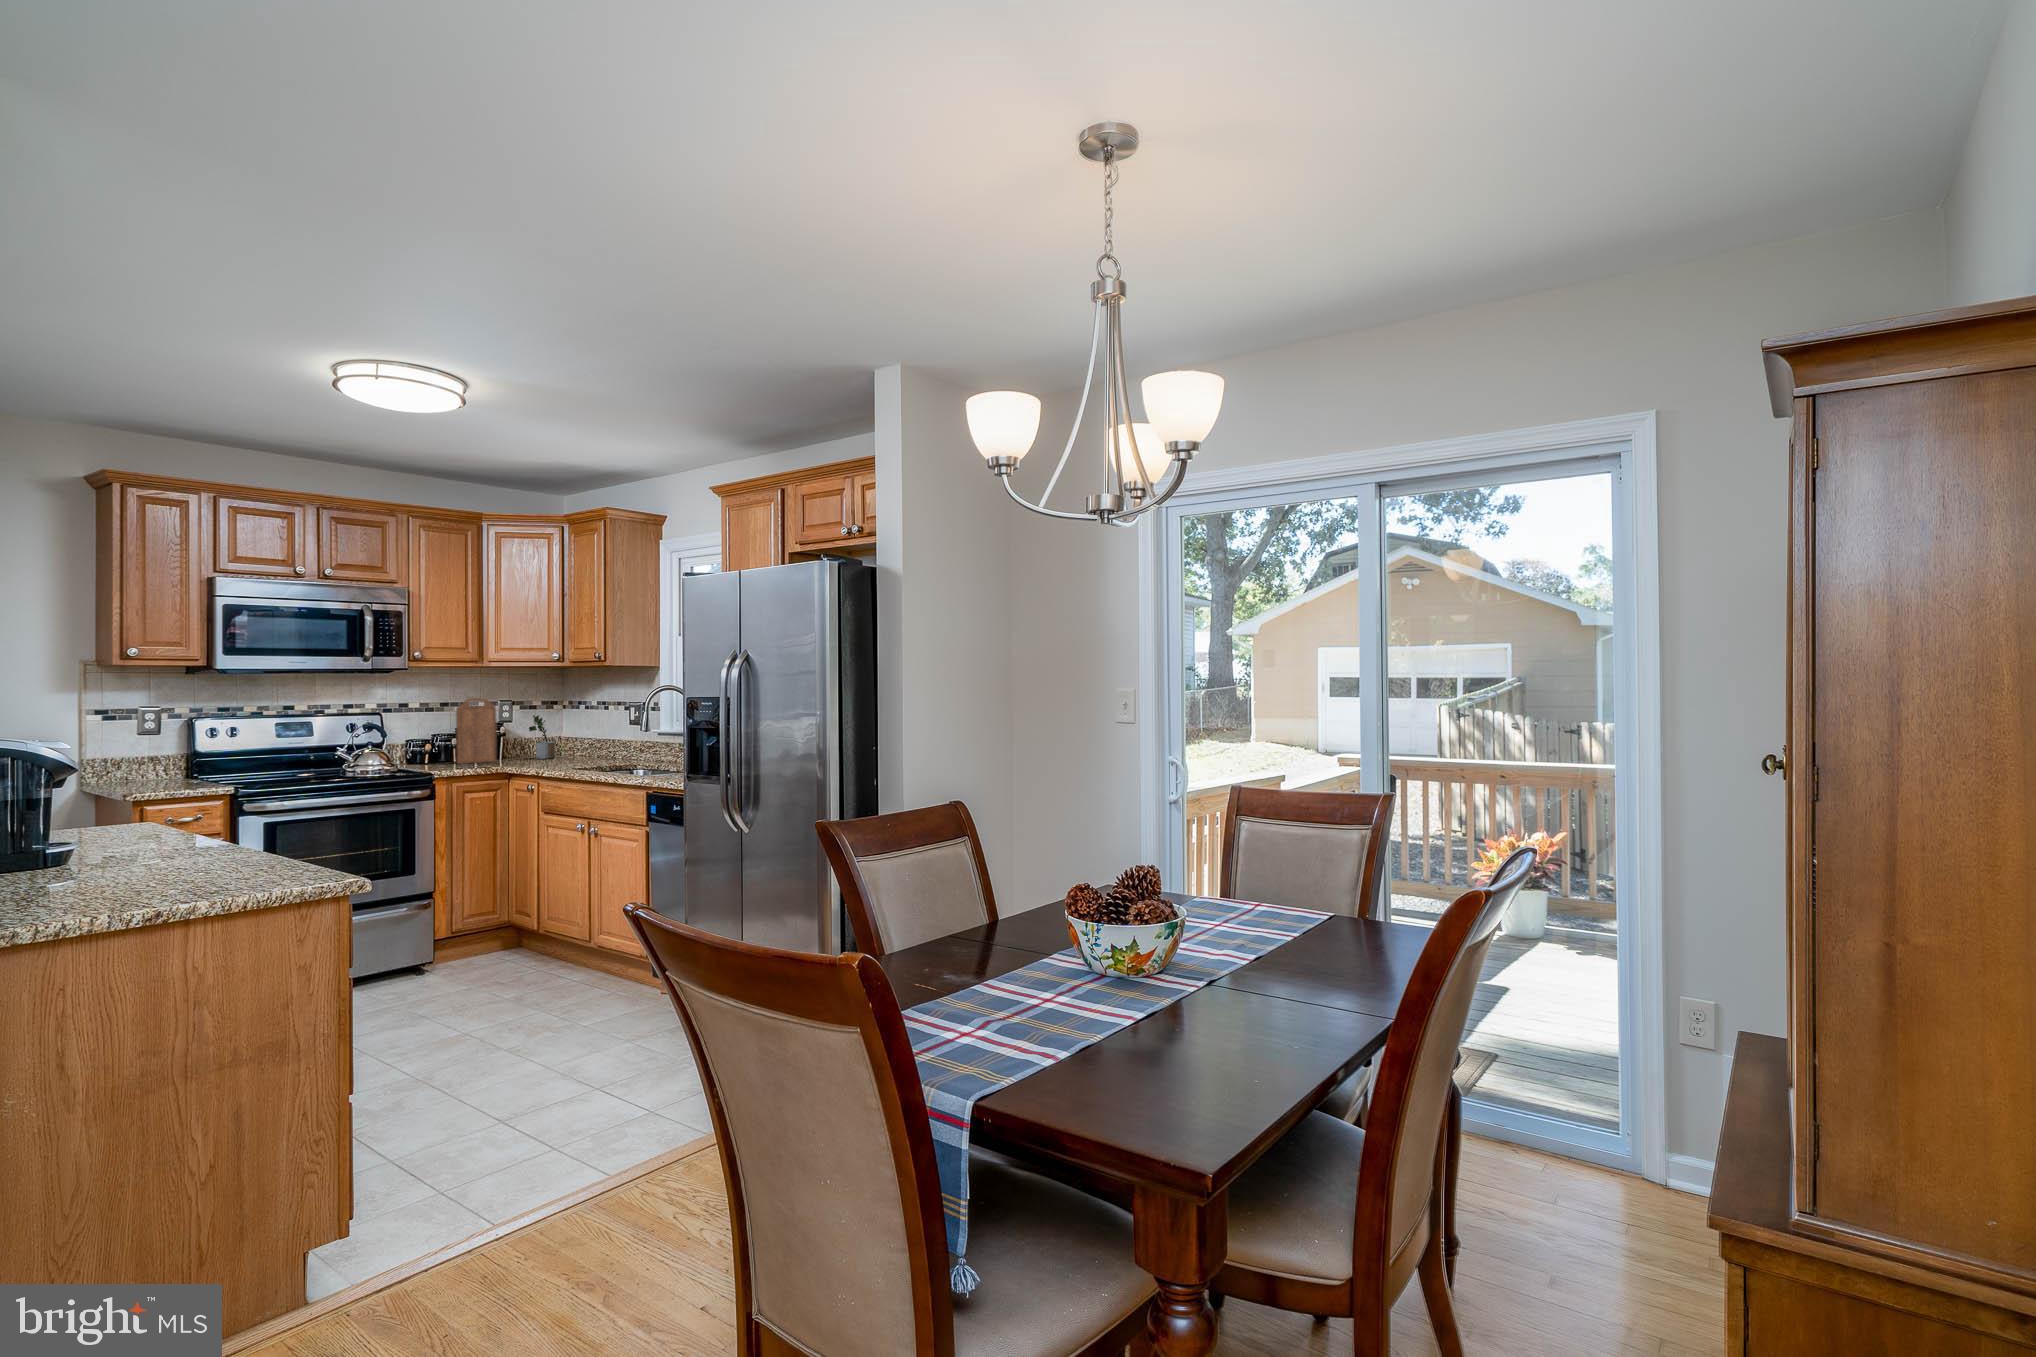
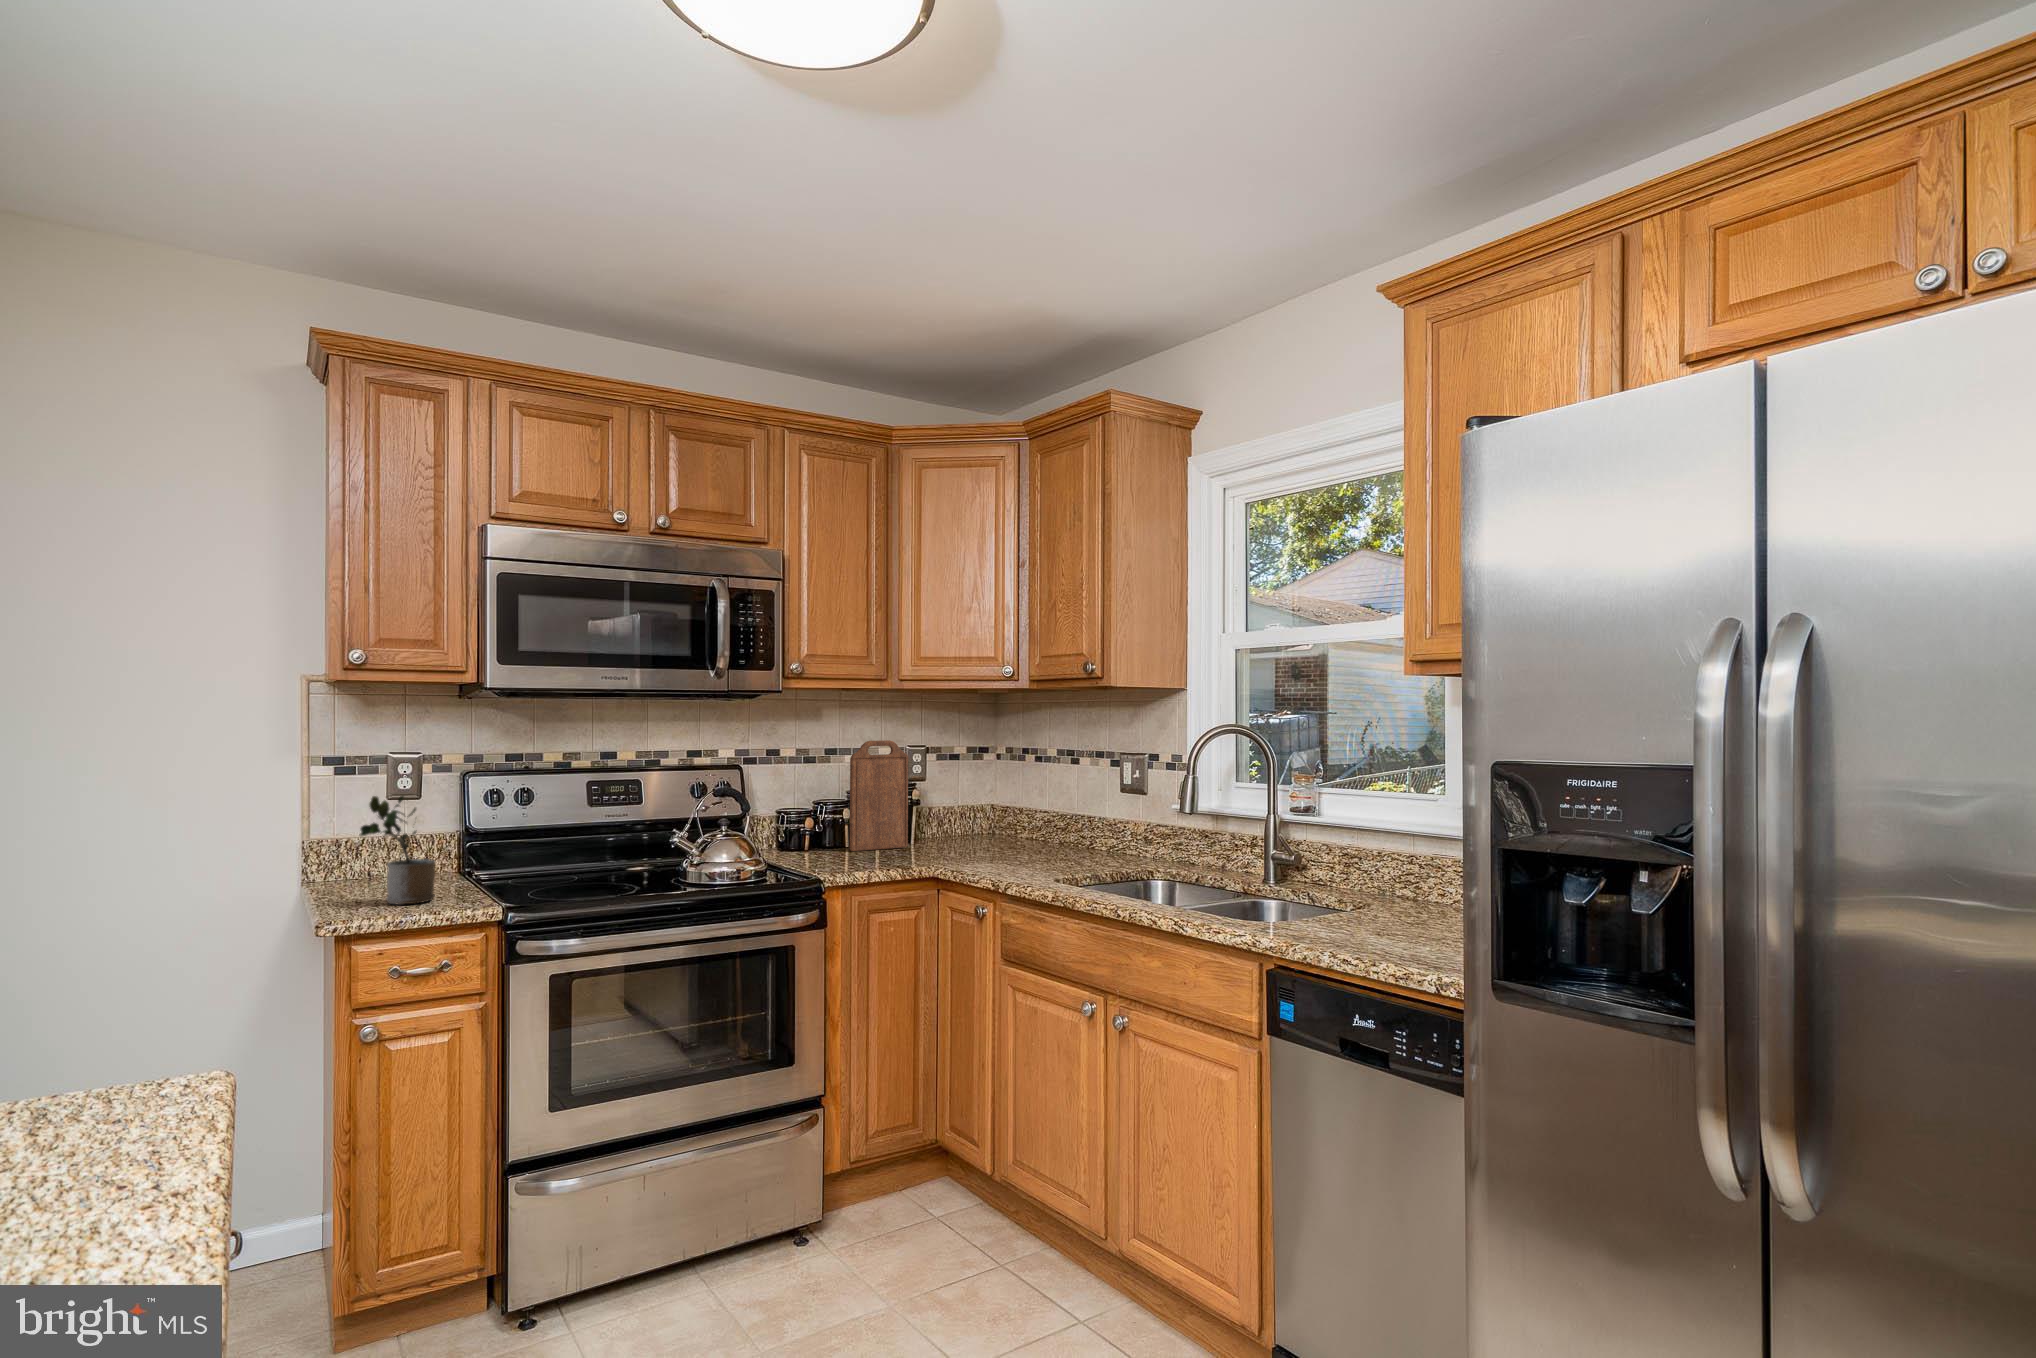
potted plant: present [529,715,555,759] -> present [360,796,435,905]

